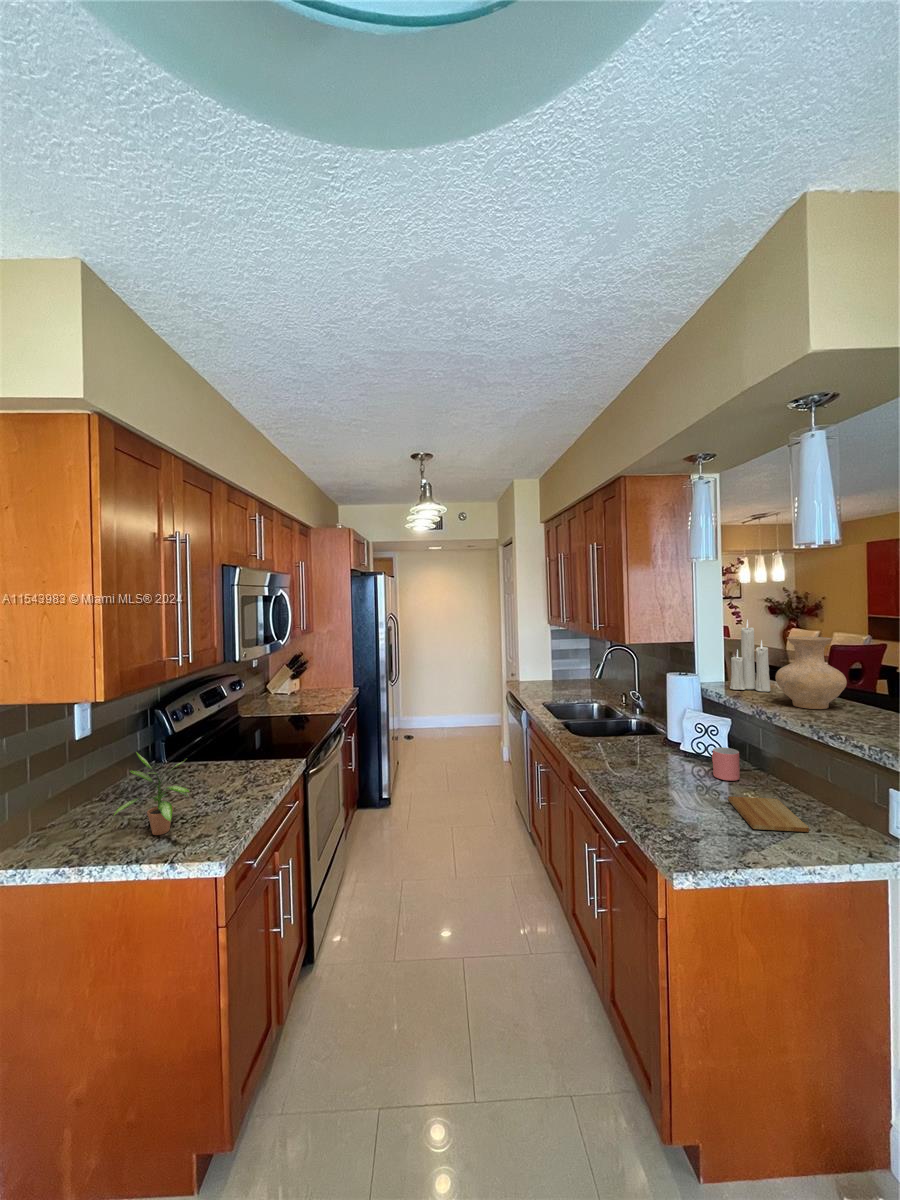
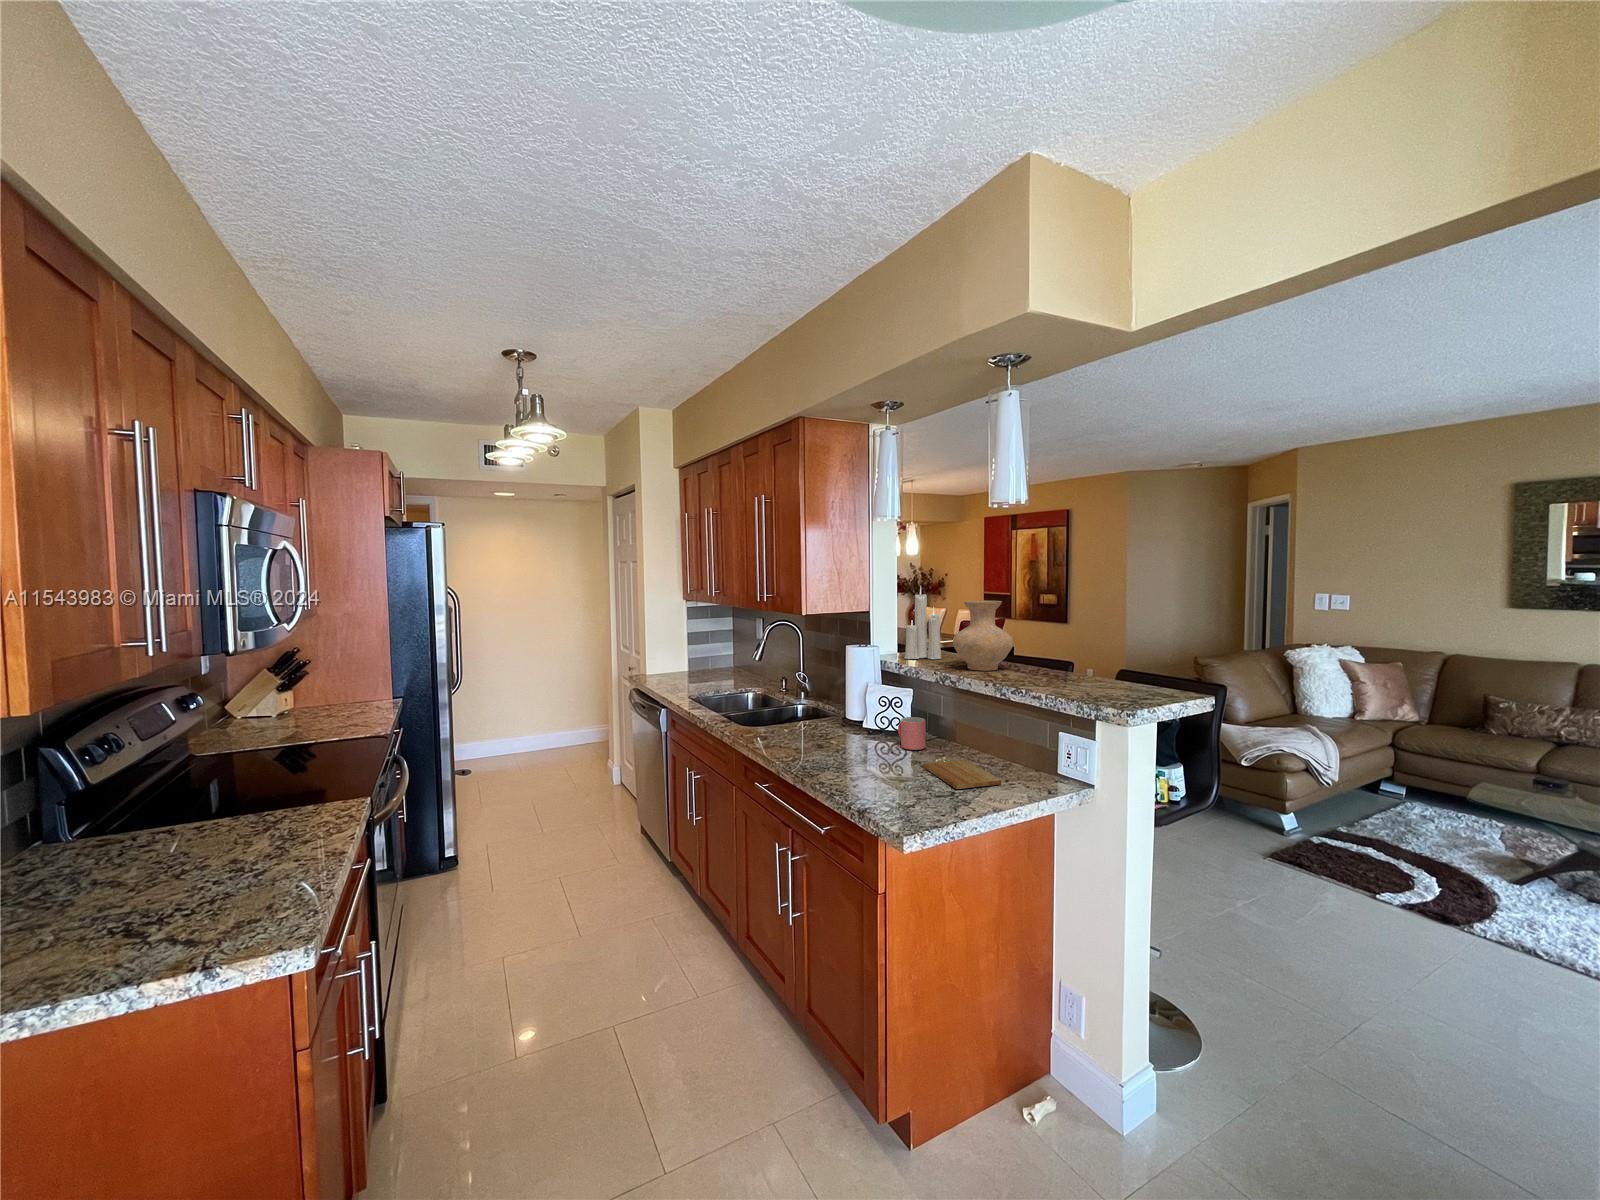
potted plant: present [113,752,189,835] -> none [53,800,221,936]

